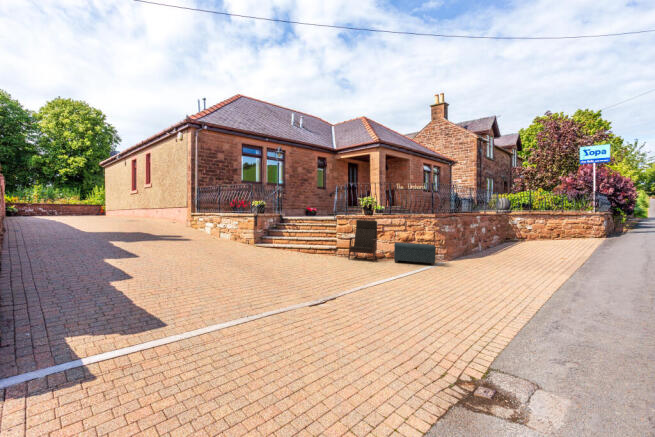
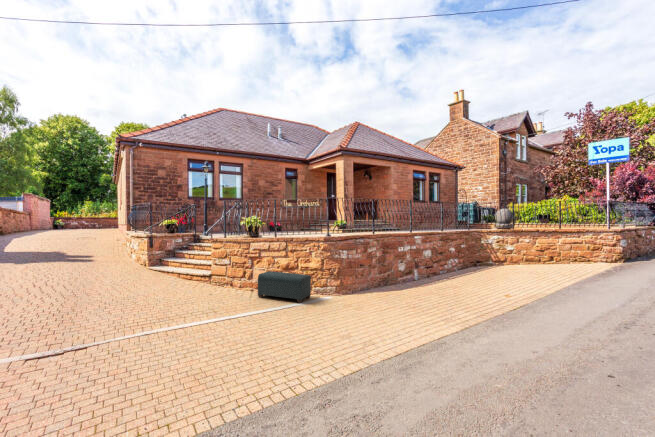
lounge chair: present [348,220,378,261] -> none [209,243,253,295]

